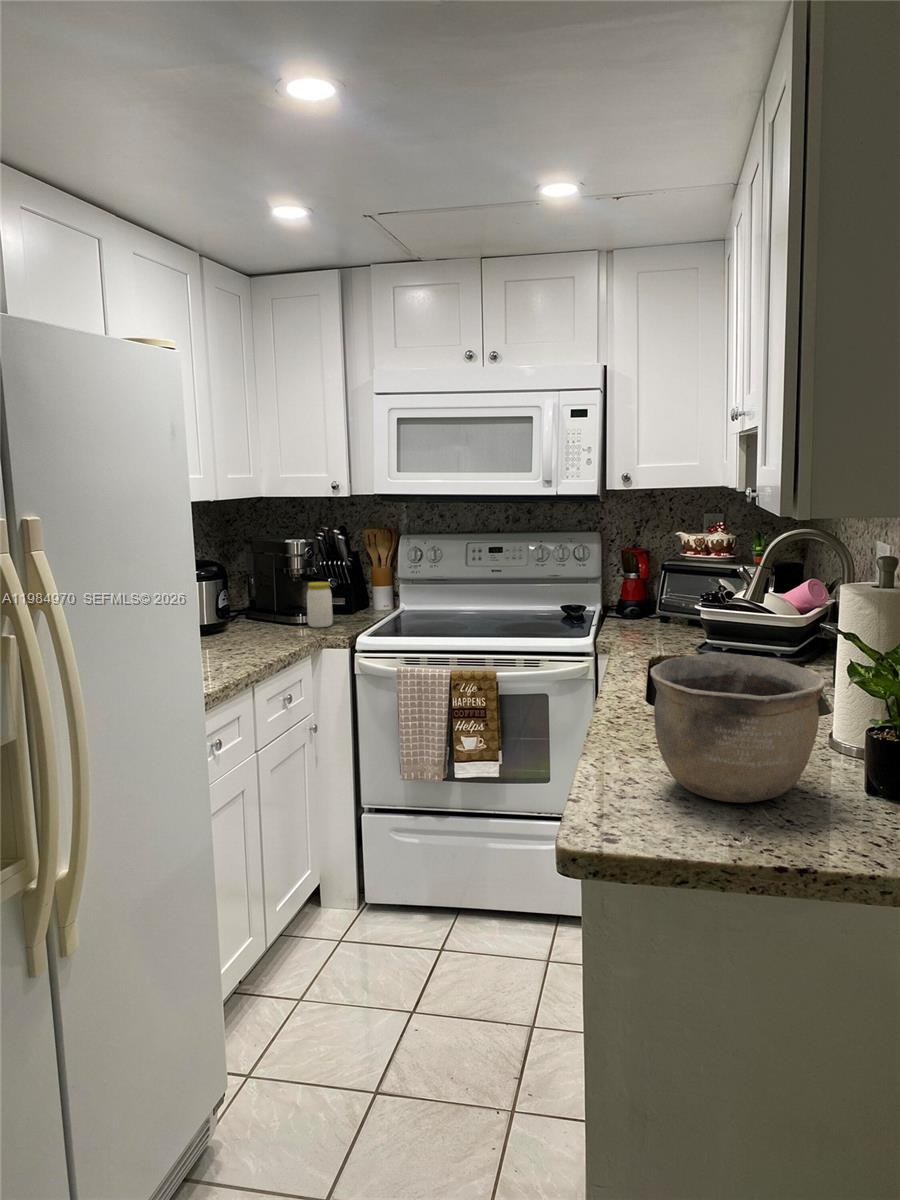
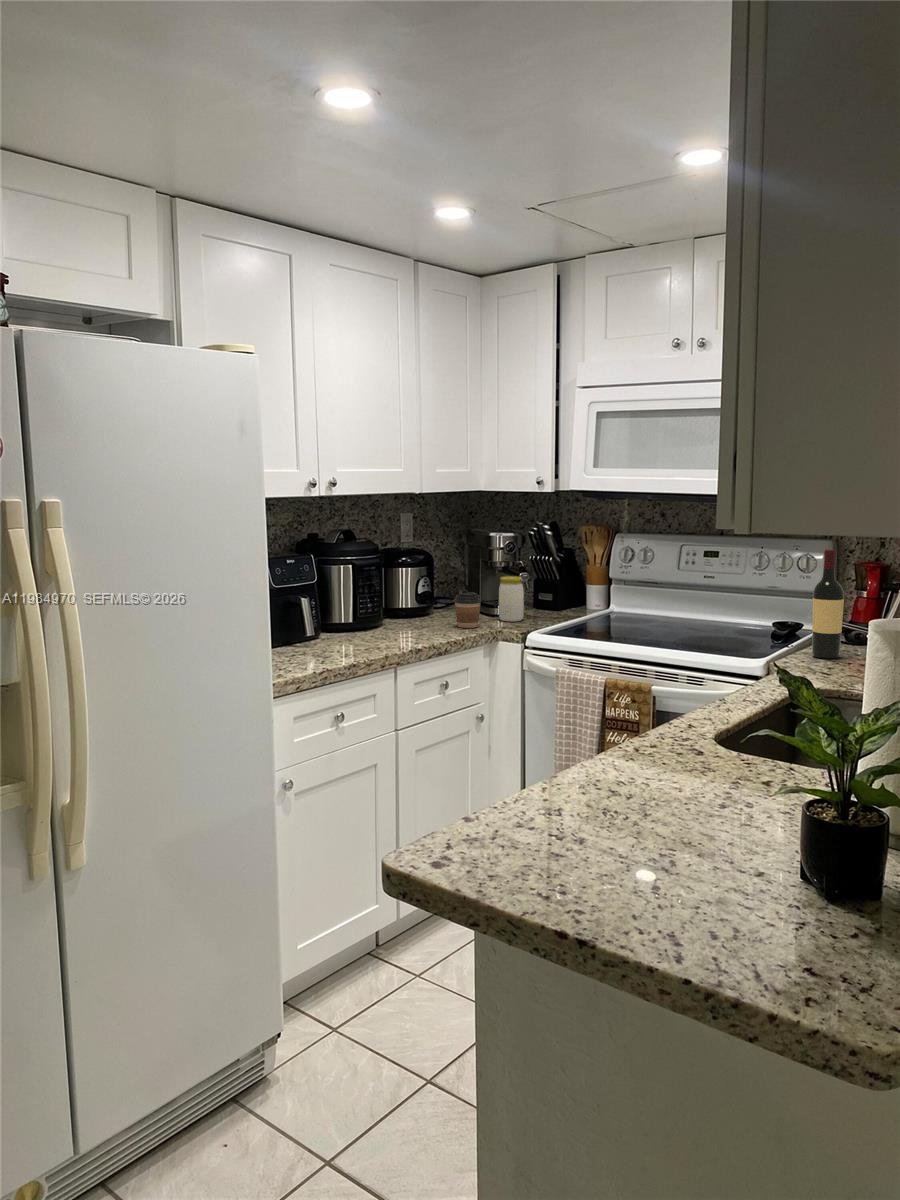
wine bottle: none [619,539,644,634] -> present [812,549,844,659]
coffee cup: none [272,598,300,637] -> present [454,590,481,628]
bowl: present [650,653,825,803] -> none [551,683,750,859]

